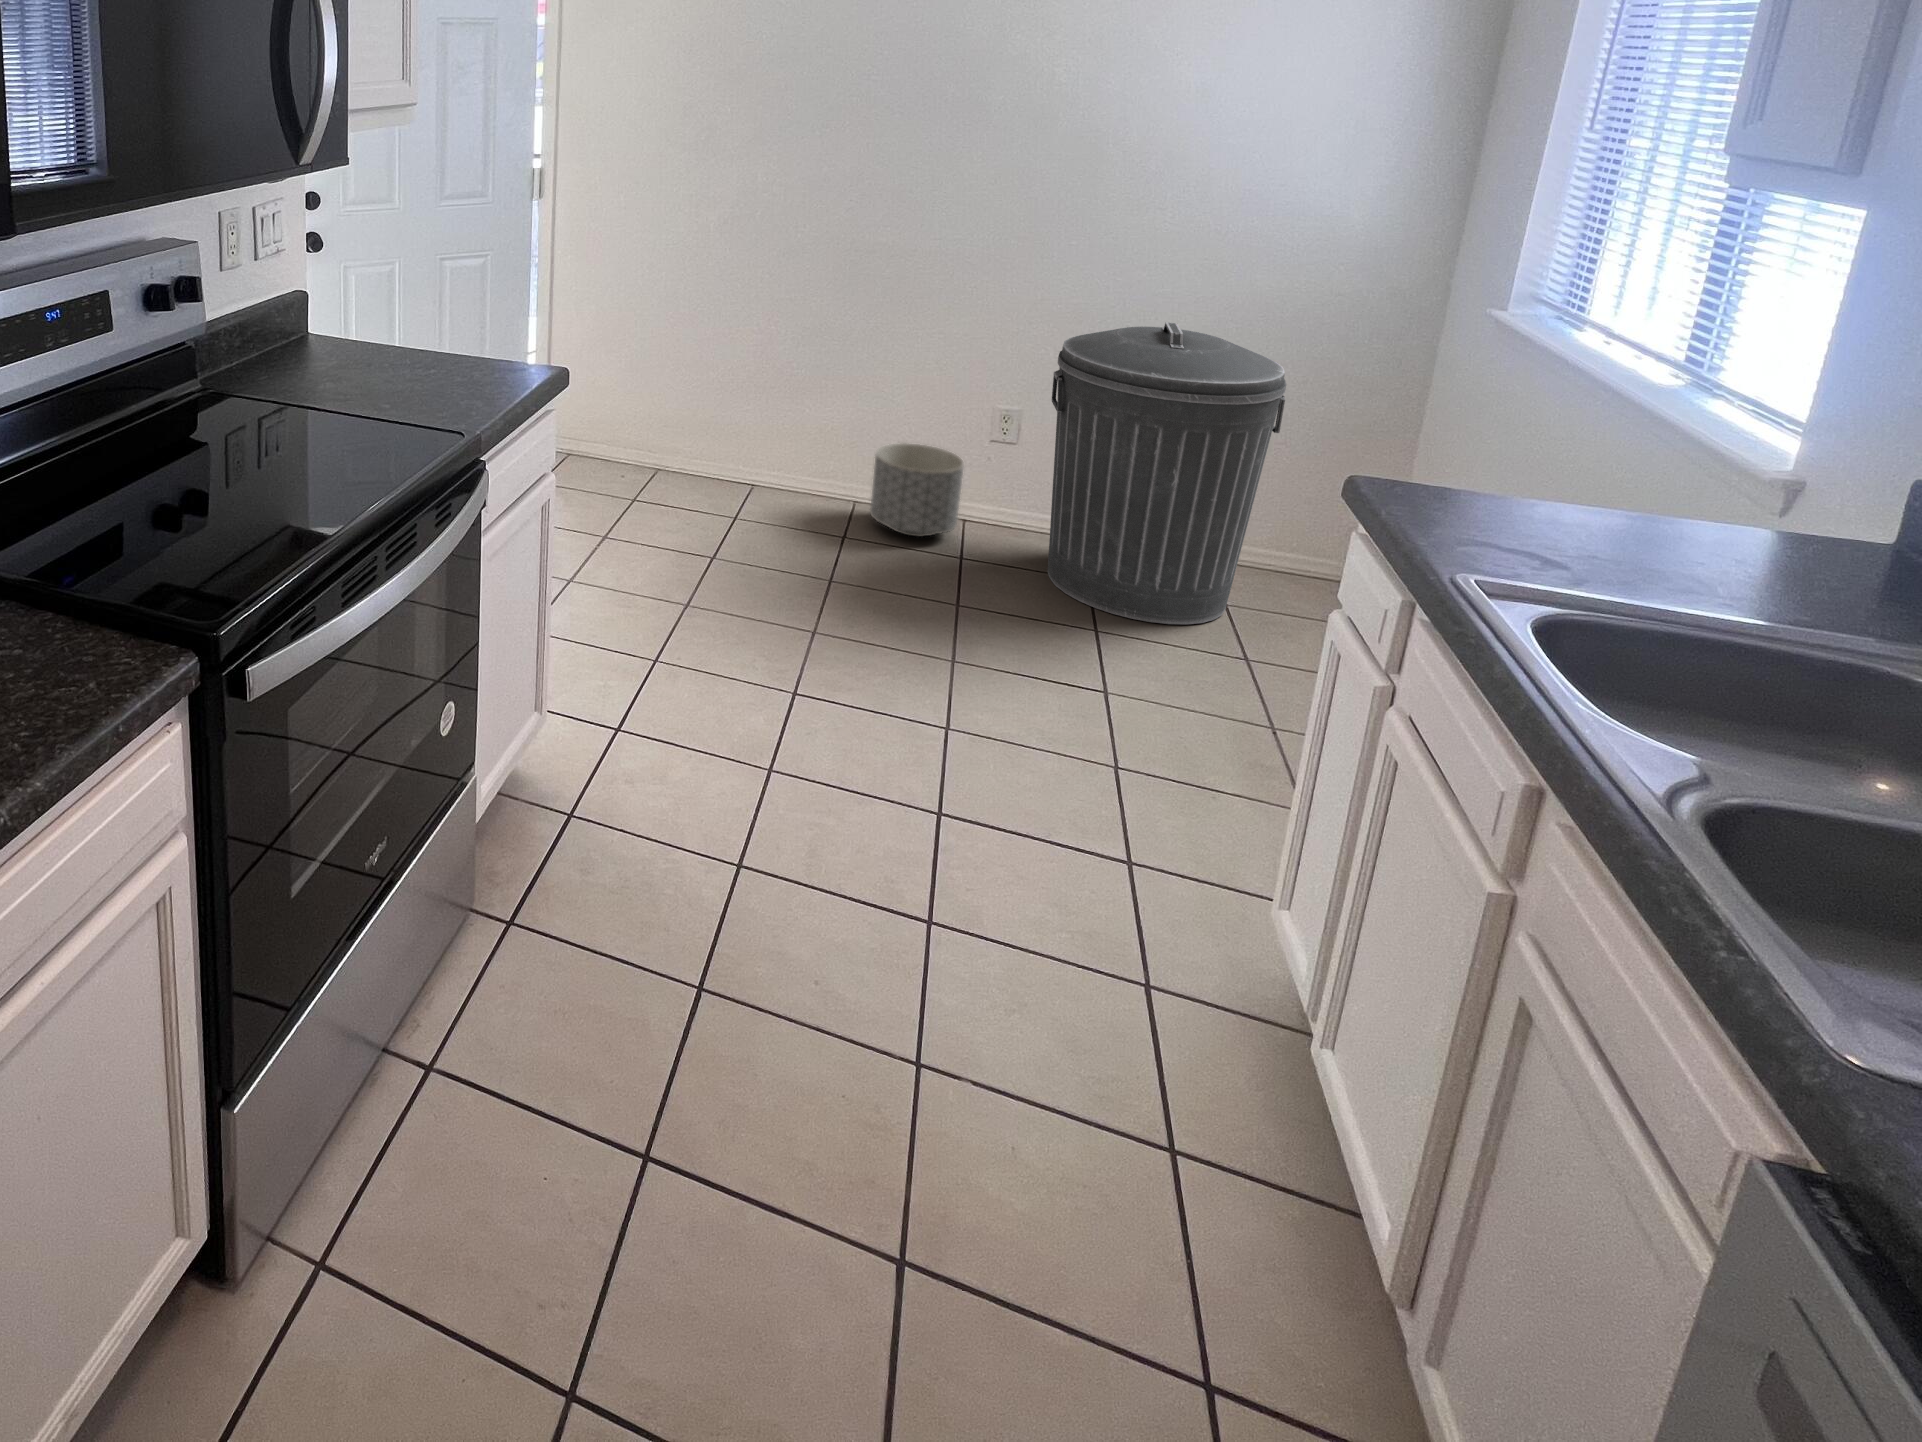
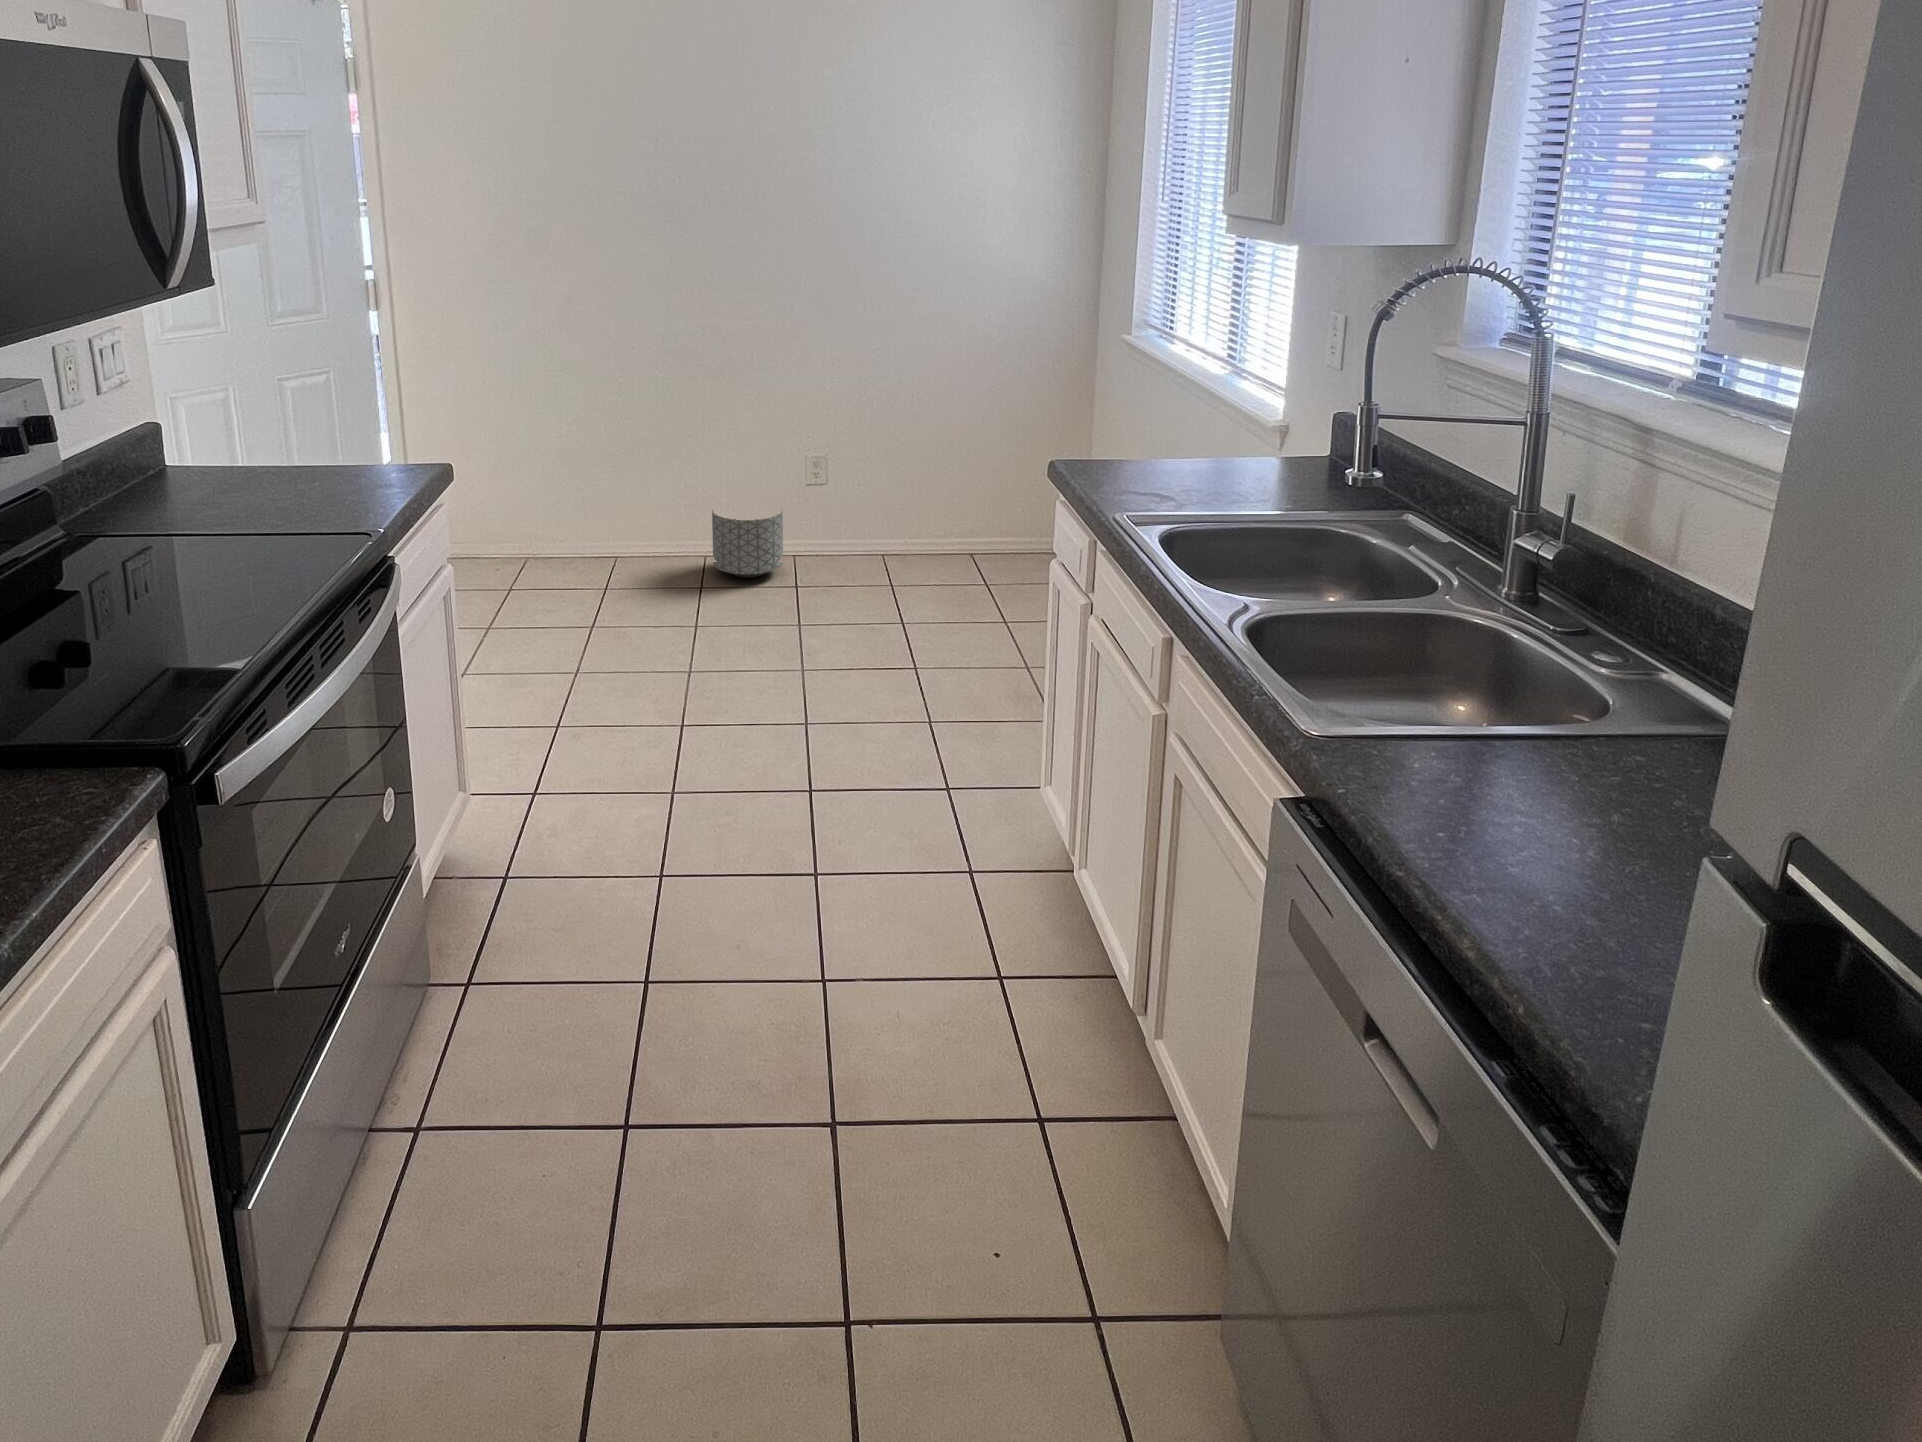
trash can: present [1048,322,1286,624] -> none [841,372,1000,610]

